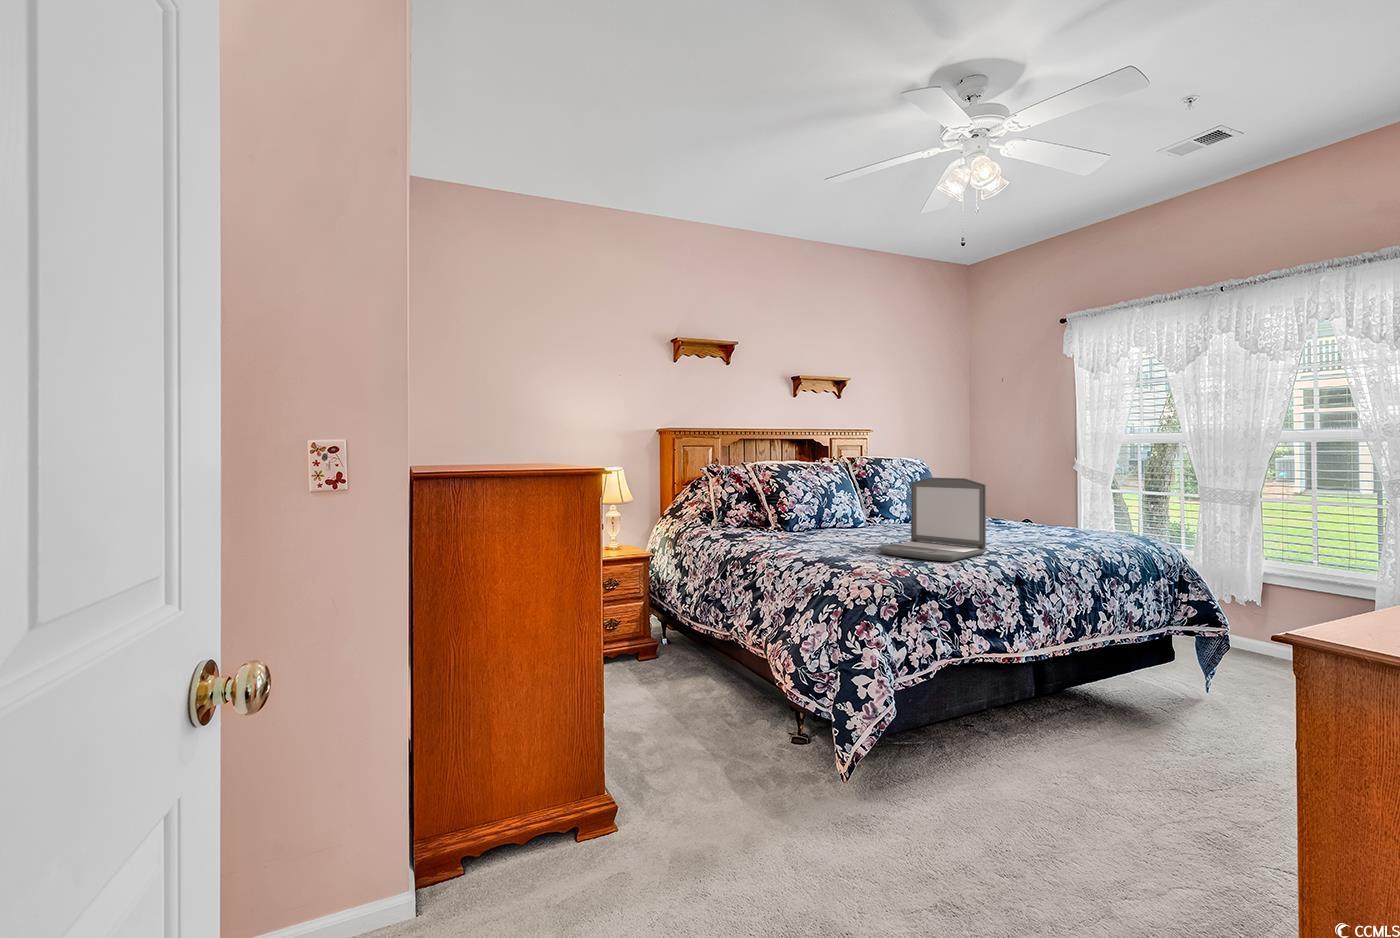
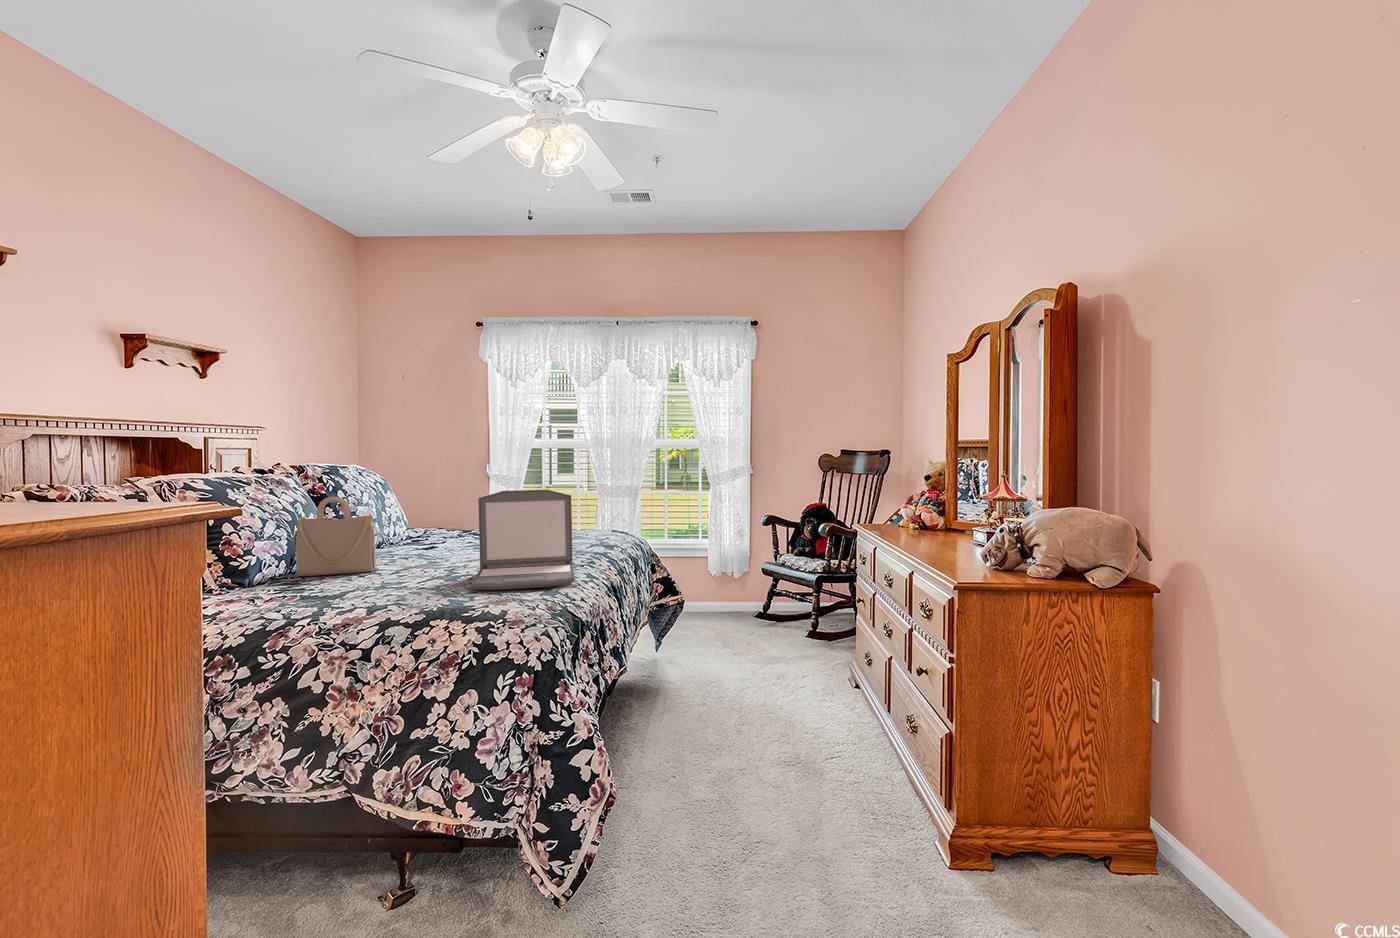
handbag: none [814,477,866,534] -> present [293,497,379,576]

